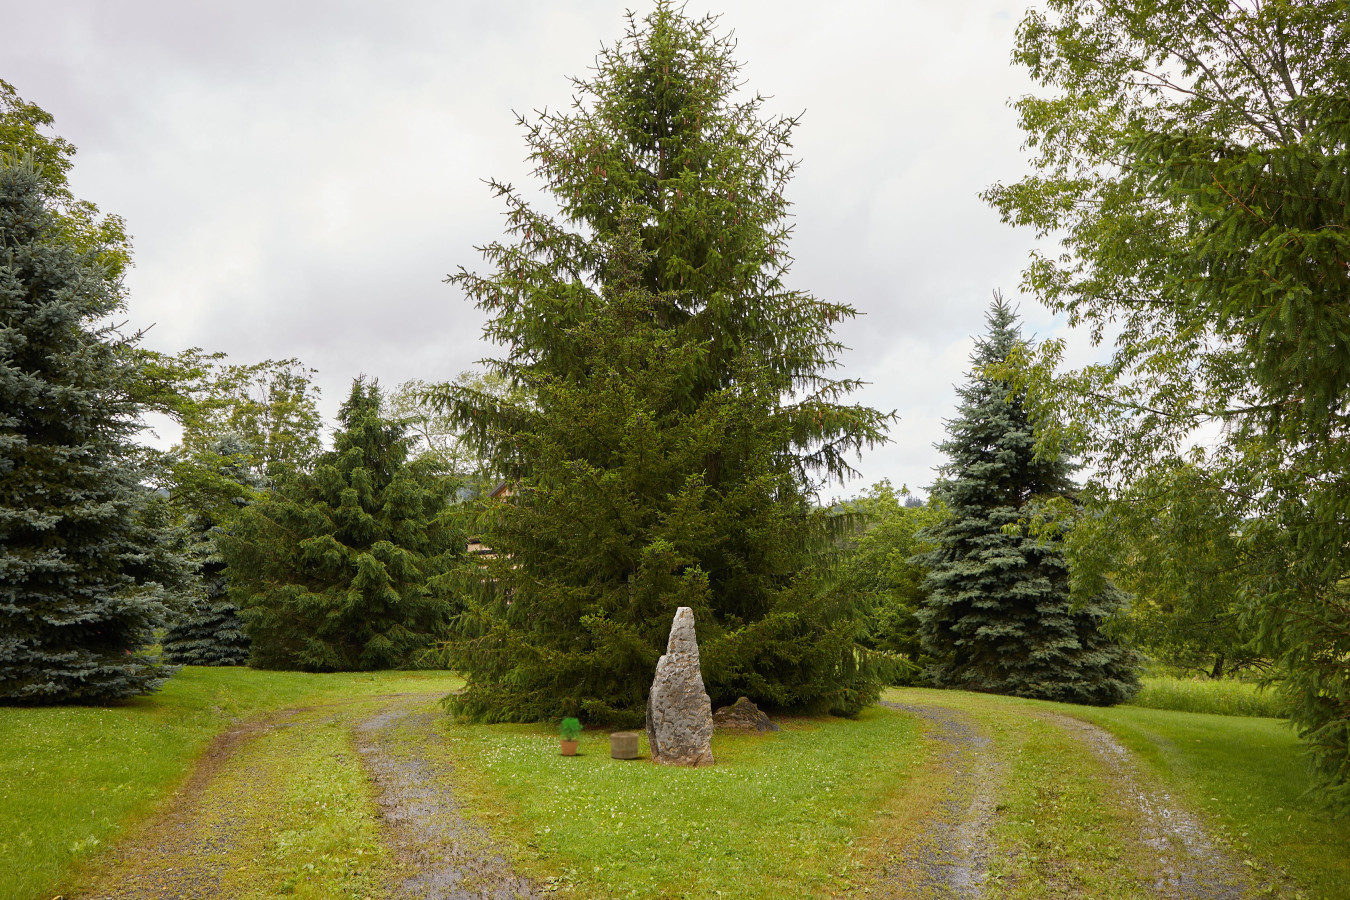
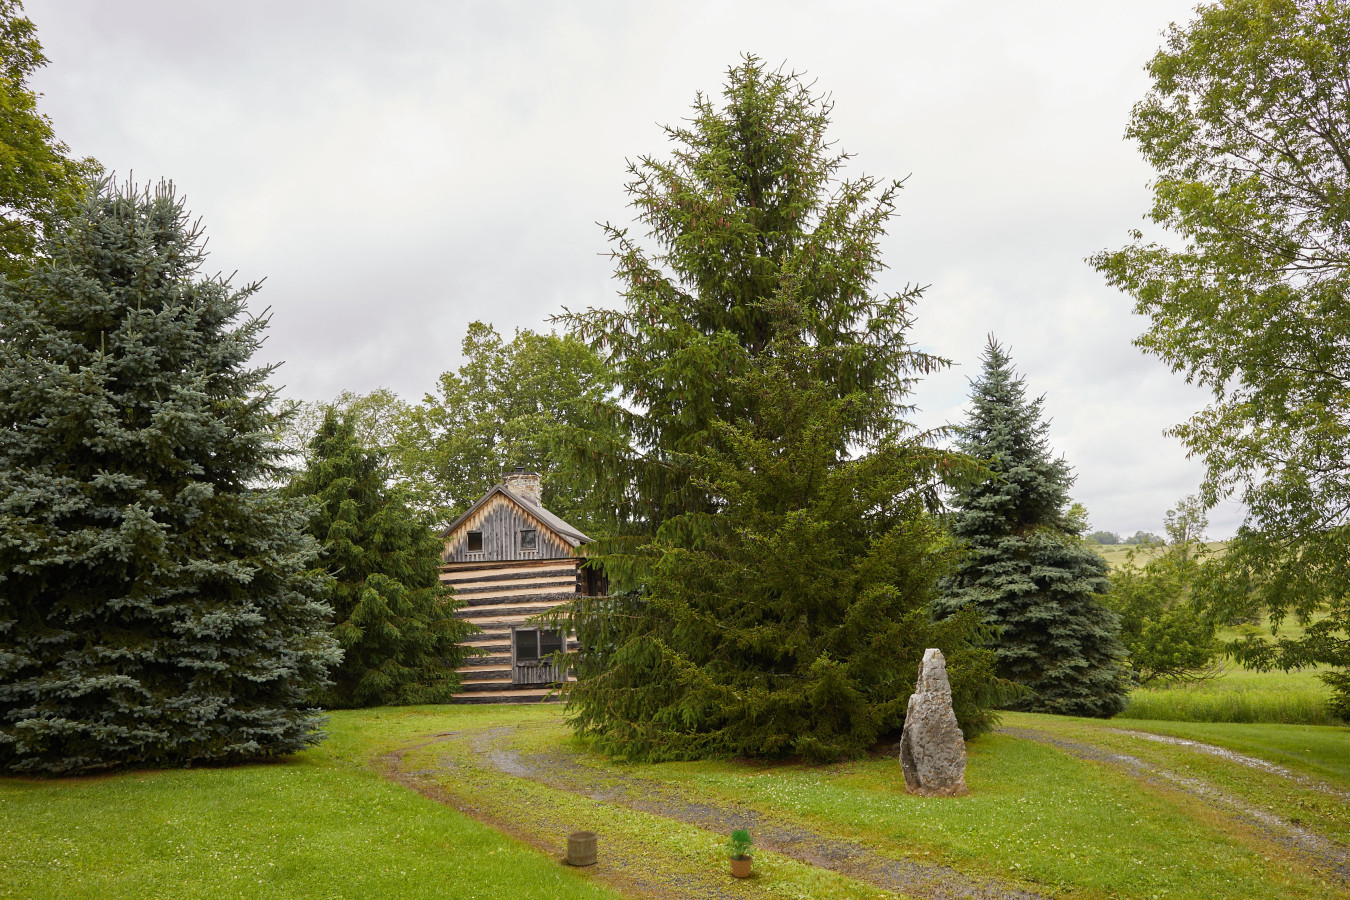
wooden bucket: present [611,732,639,759] -> present [567,831,598,866]

